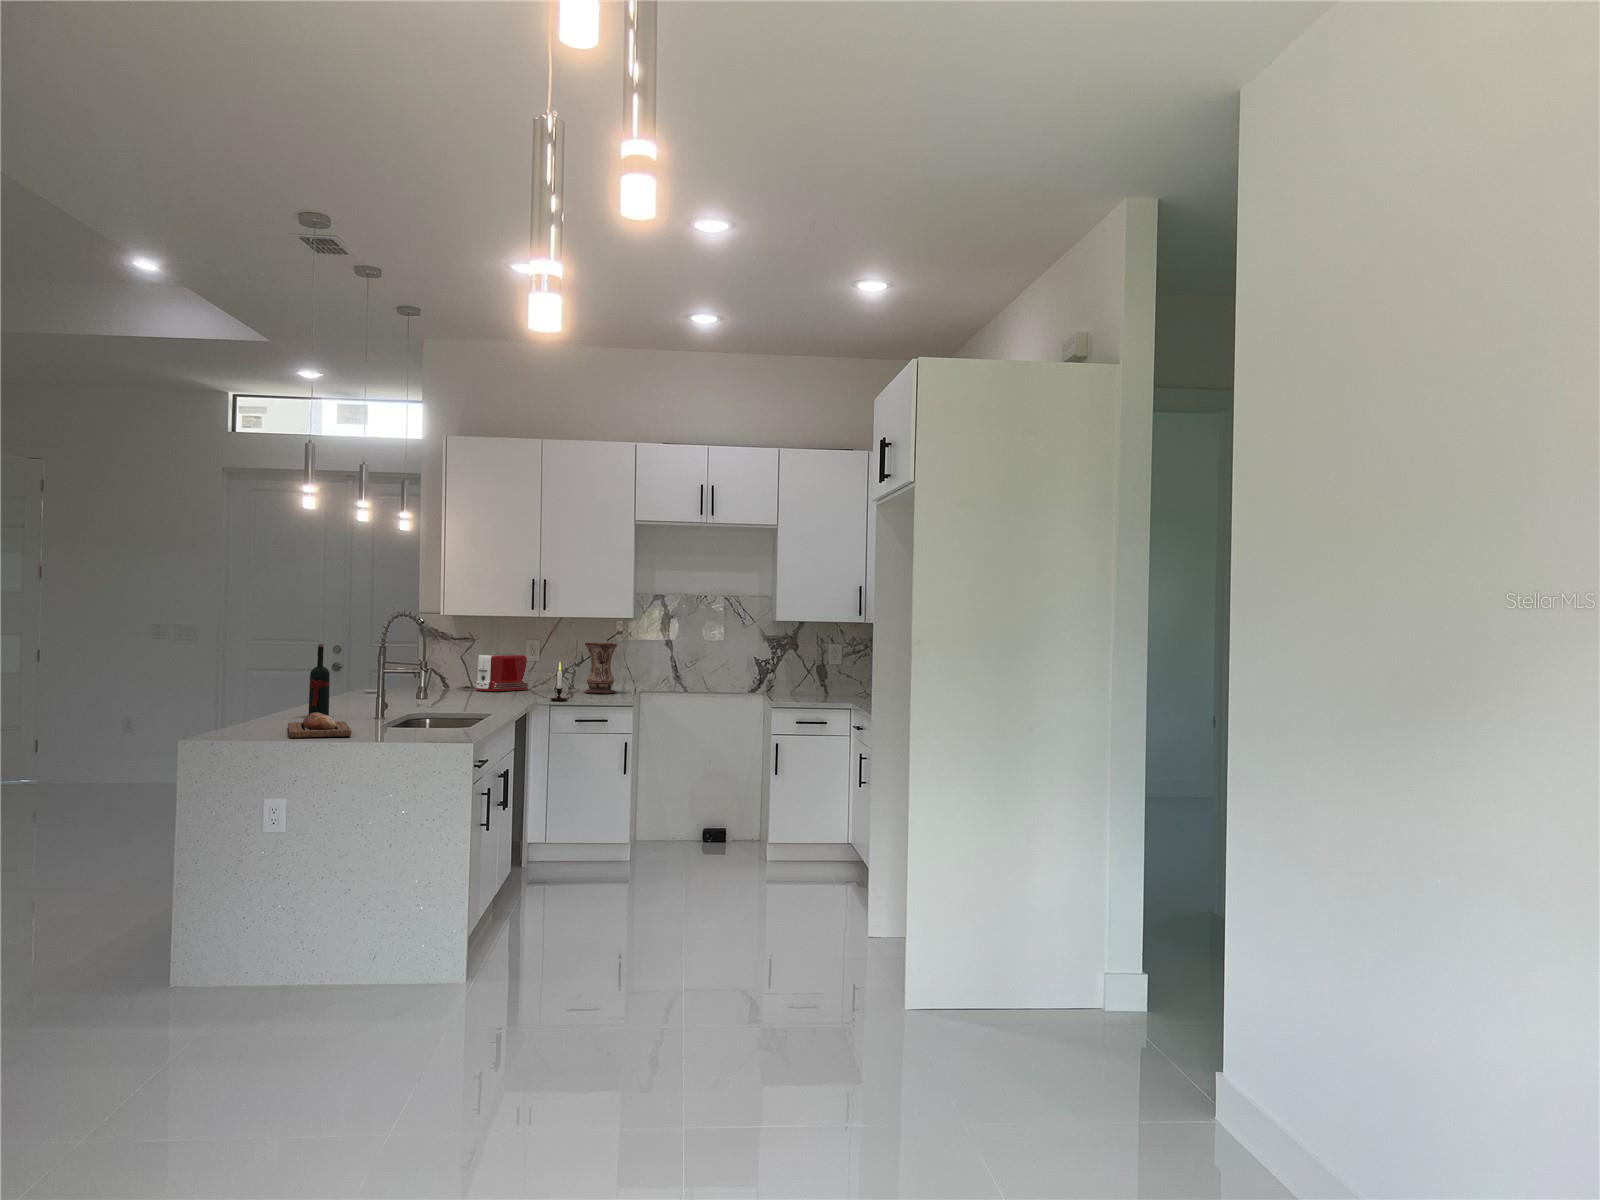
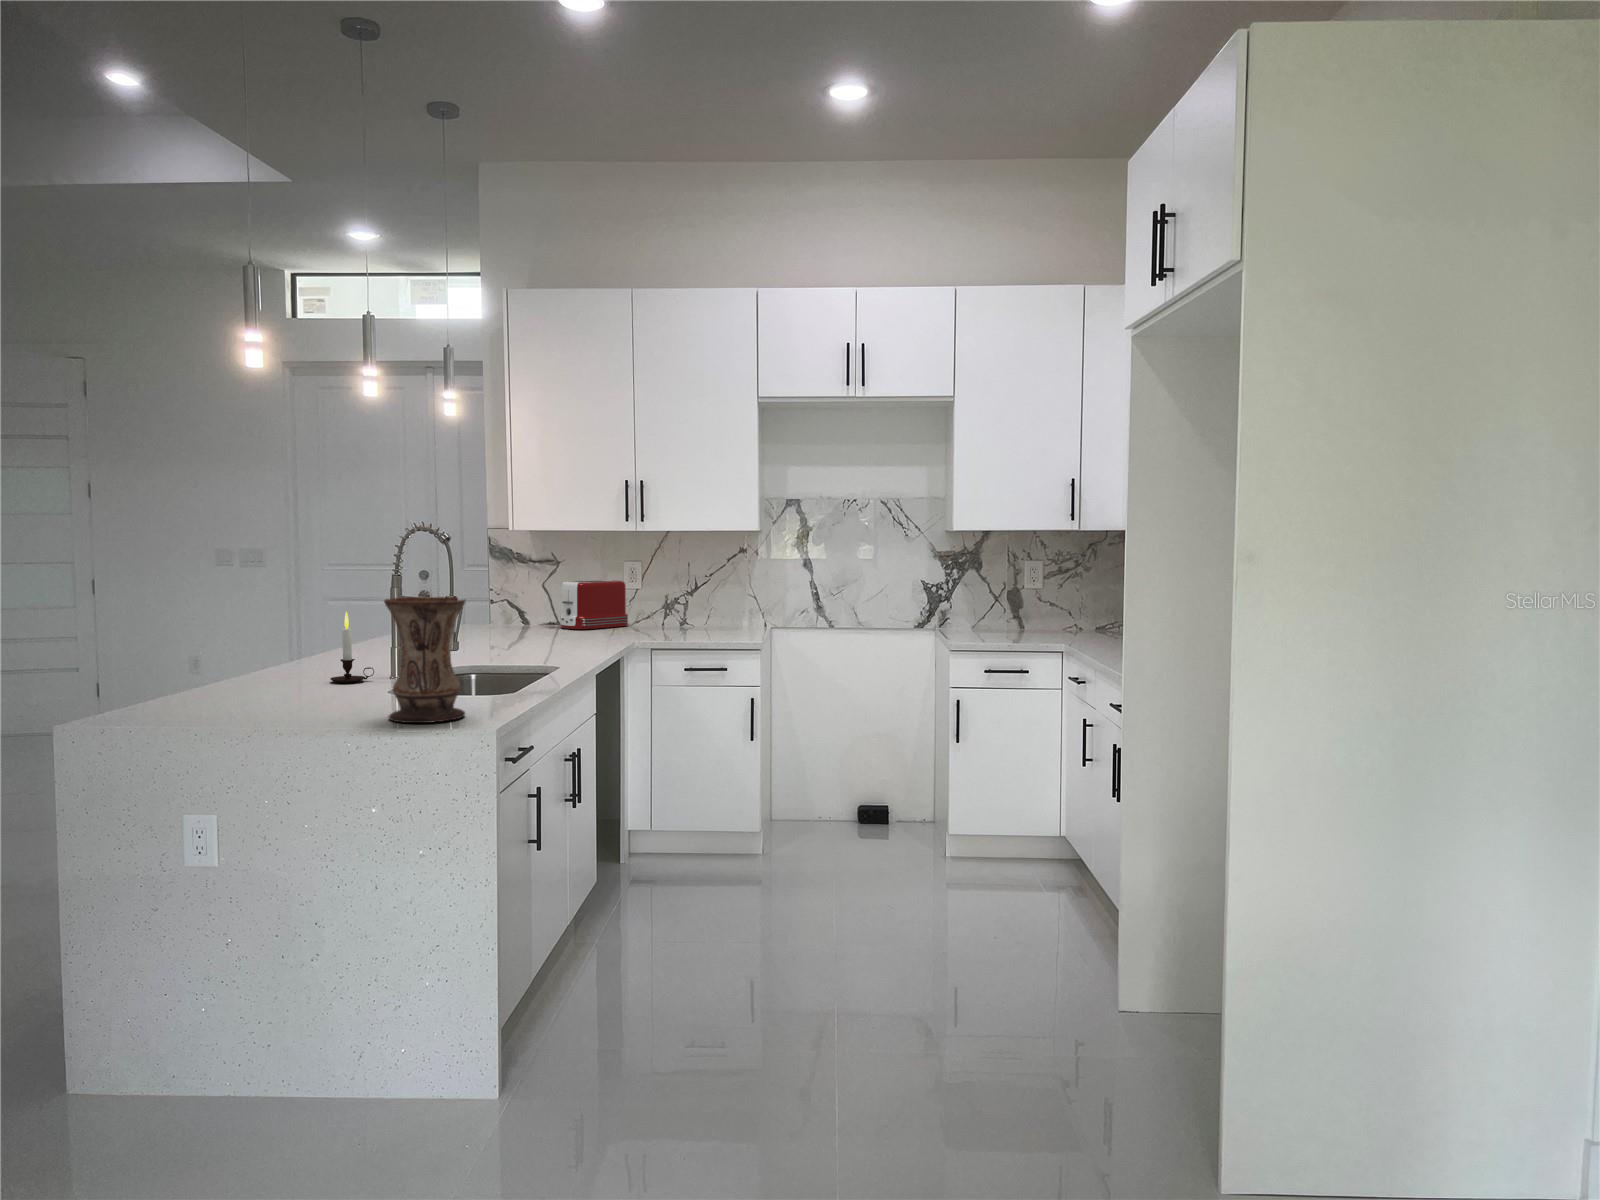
vase: present [585,643,618,694] -> present [384,597,466,723]
wine bottle: present [309,644,330,716] -> none [301,573,331,677]
candle: present [550,663,572,701] -> present [330,612,374,683]
bread loaf: present [288,713,351,738] -> none [228,677,335,720]

